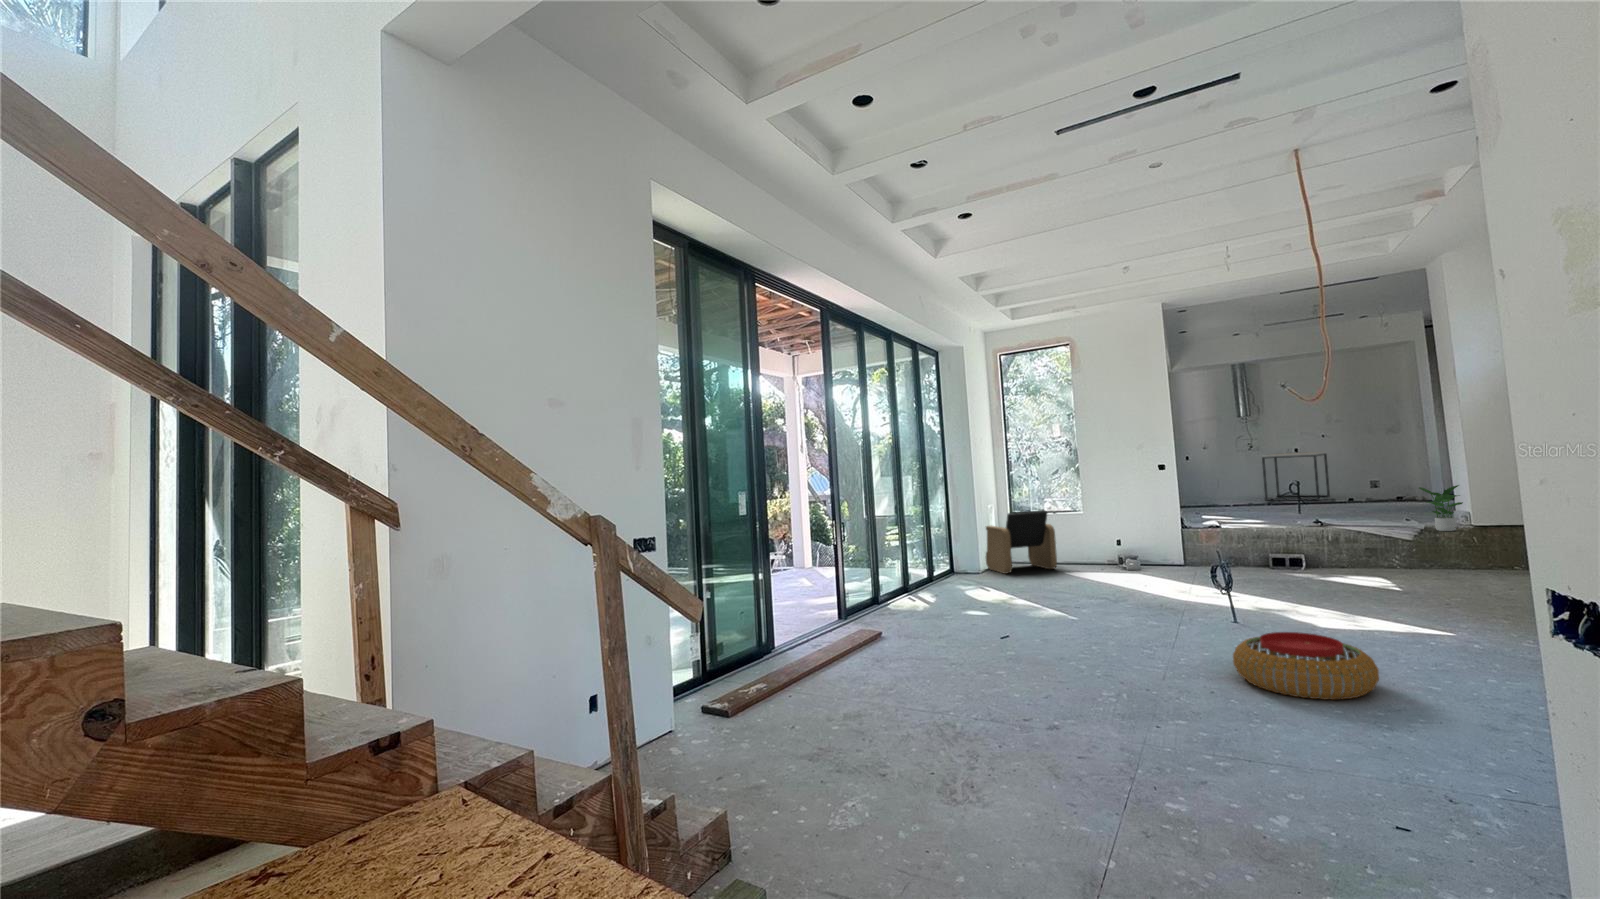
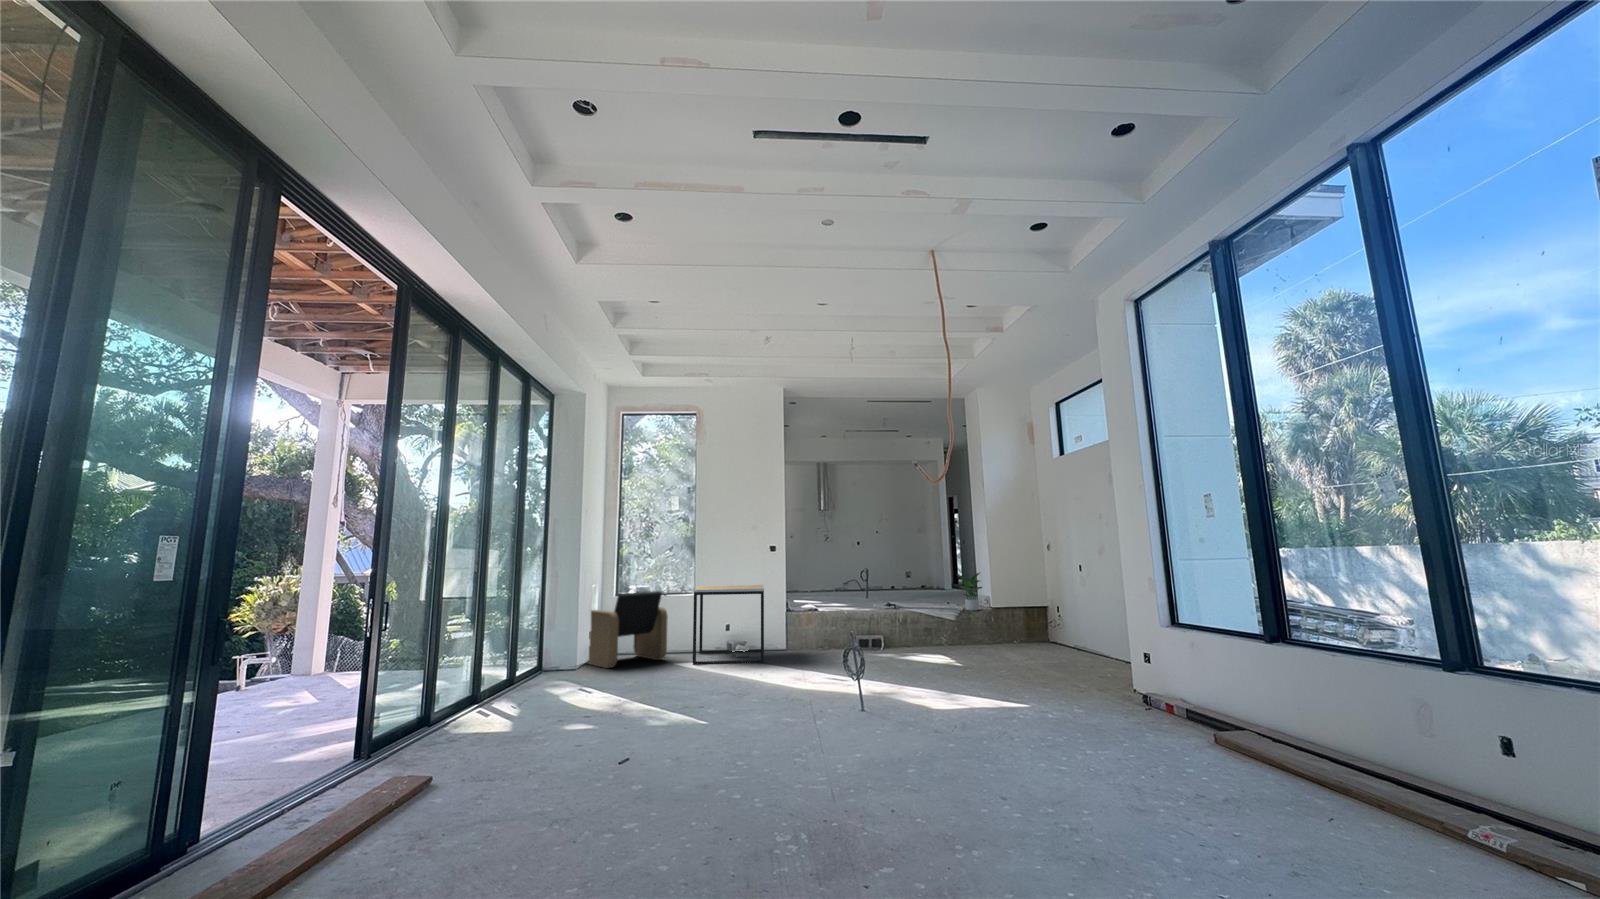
side table: present [1262,452,1330,501] -> present [693,585,764,665]
pouf: present [1233,632,1379,700] -> none [924,719,1071,807]

